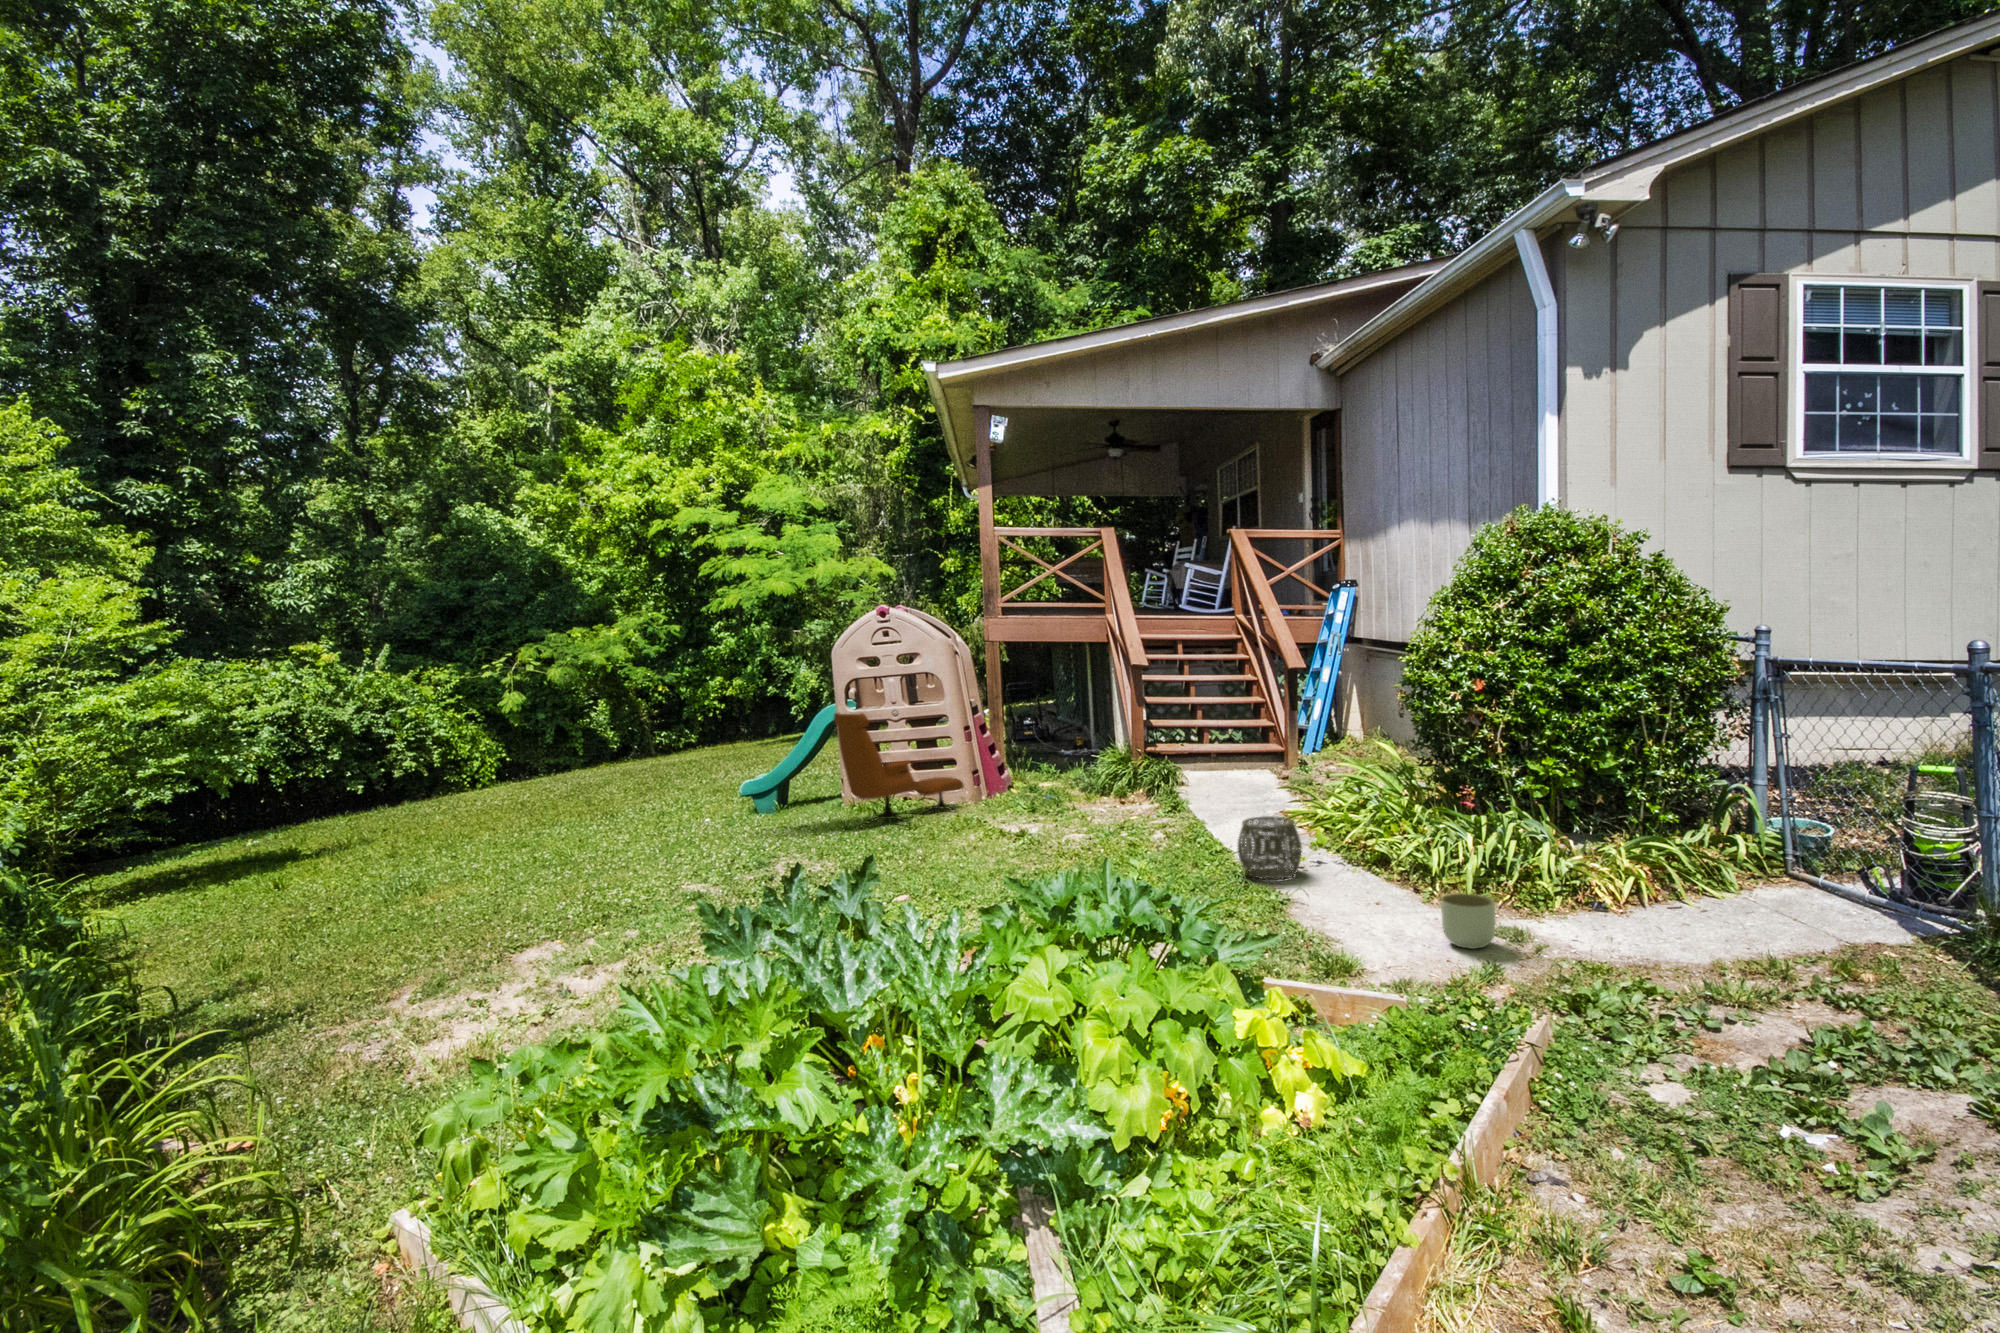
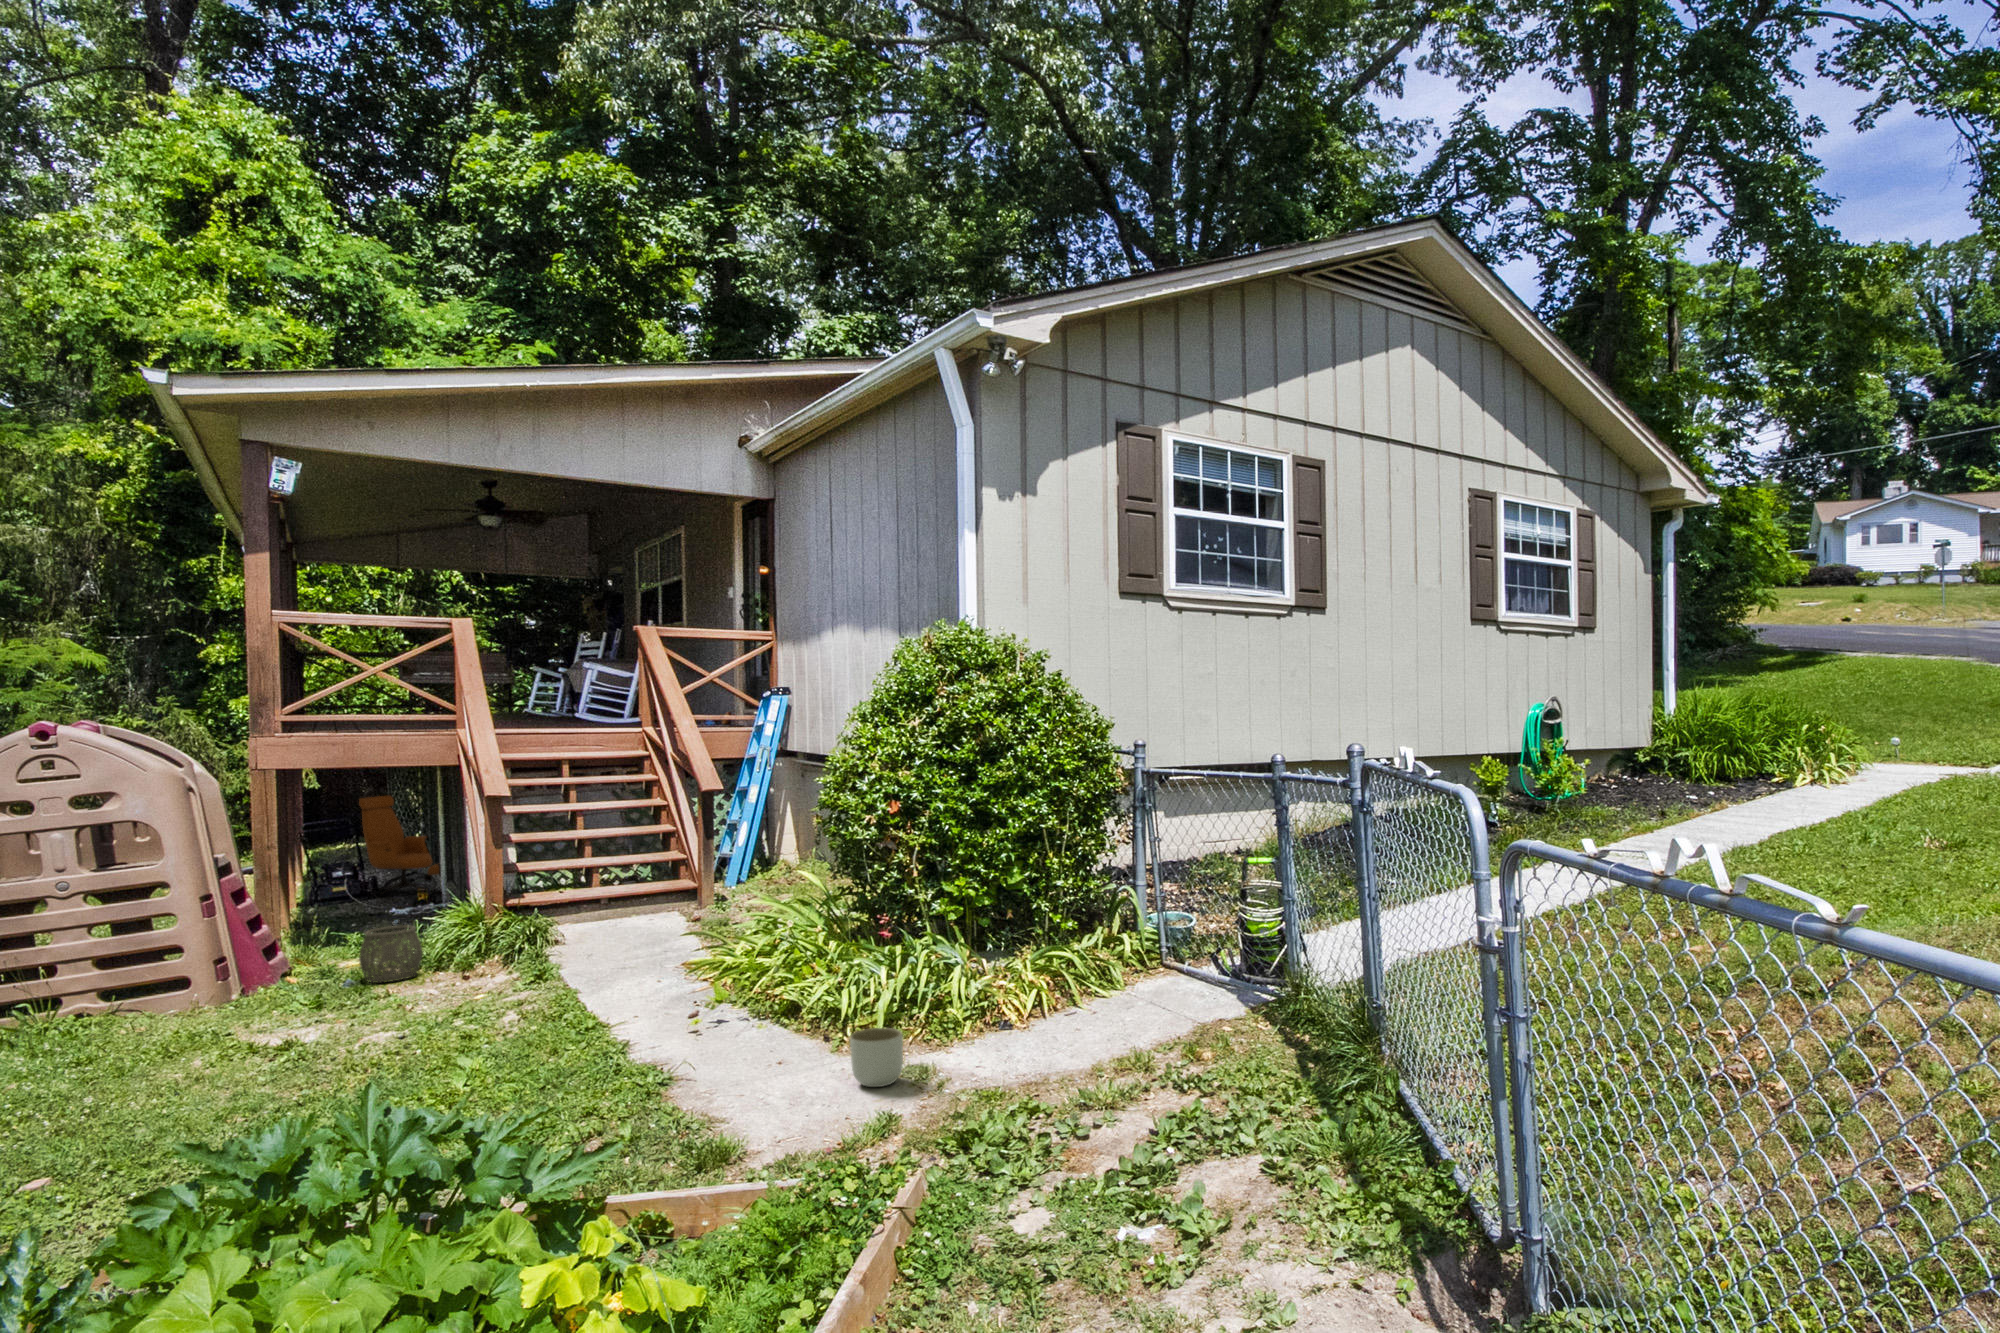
lounge chair: present [834,713,964,828] -> present [359,796,439,895]
woven basket: present [1238,816,1302,879] -> present [359,925,422,983]

